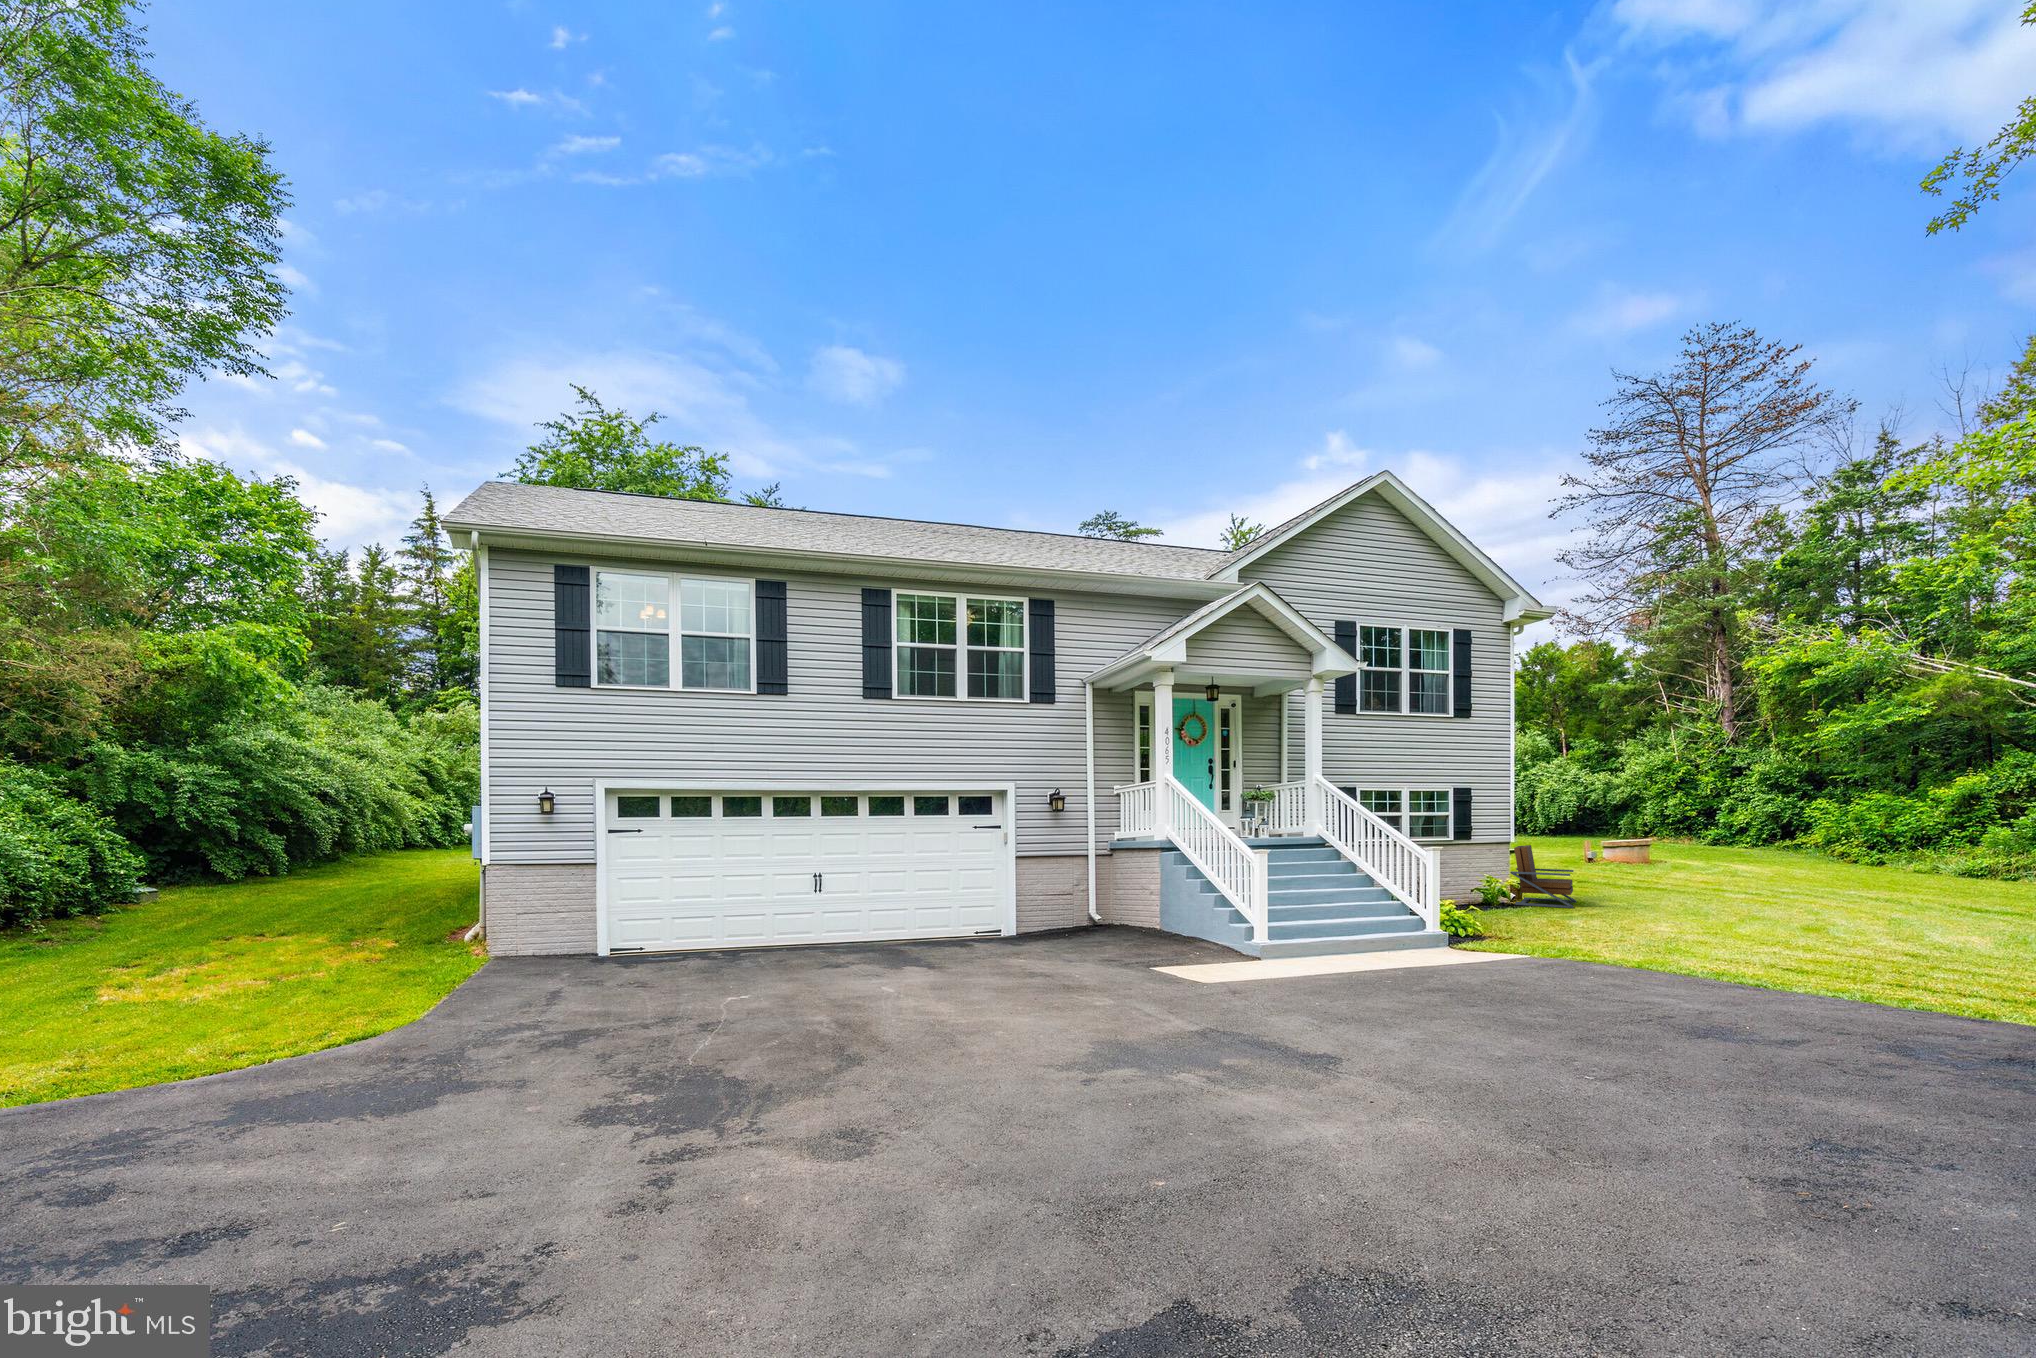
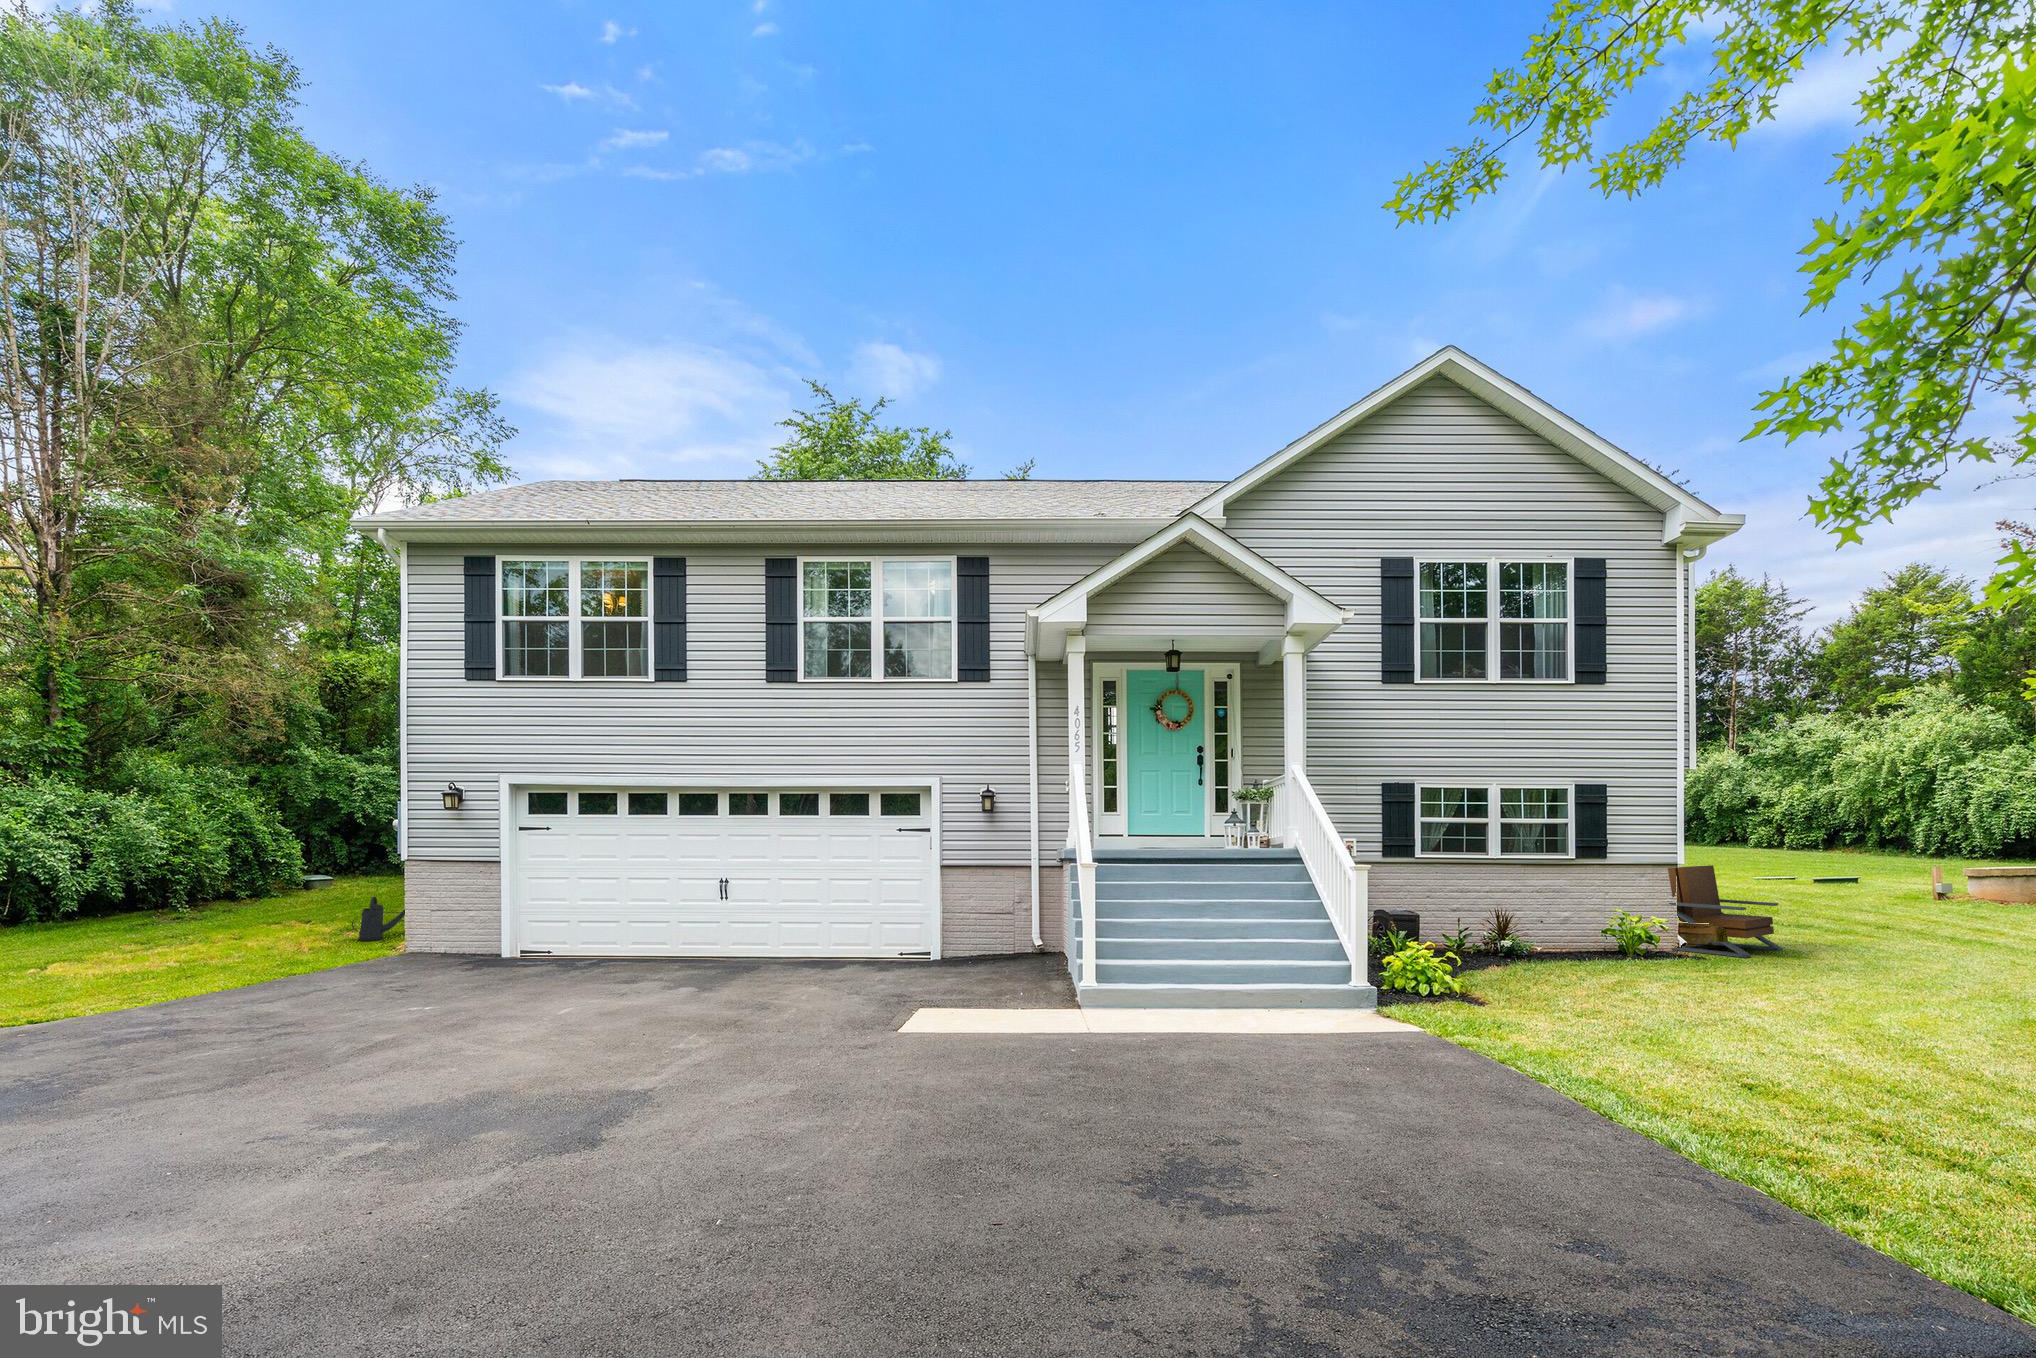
watering can: none [421,913,487,961] -> present [352,897,406,941]

